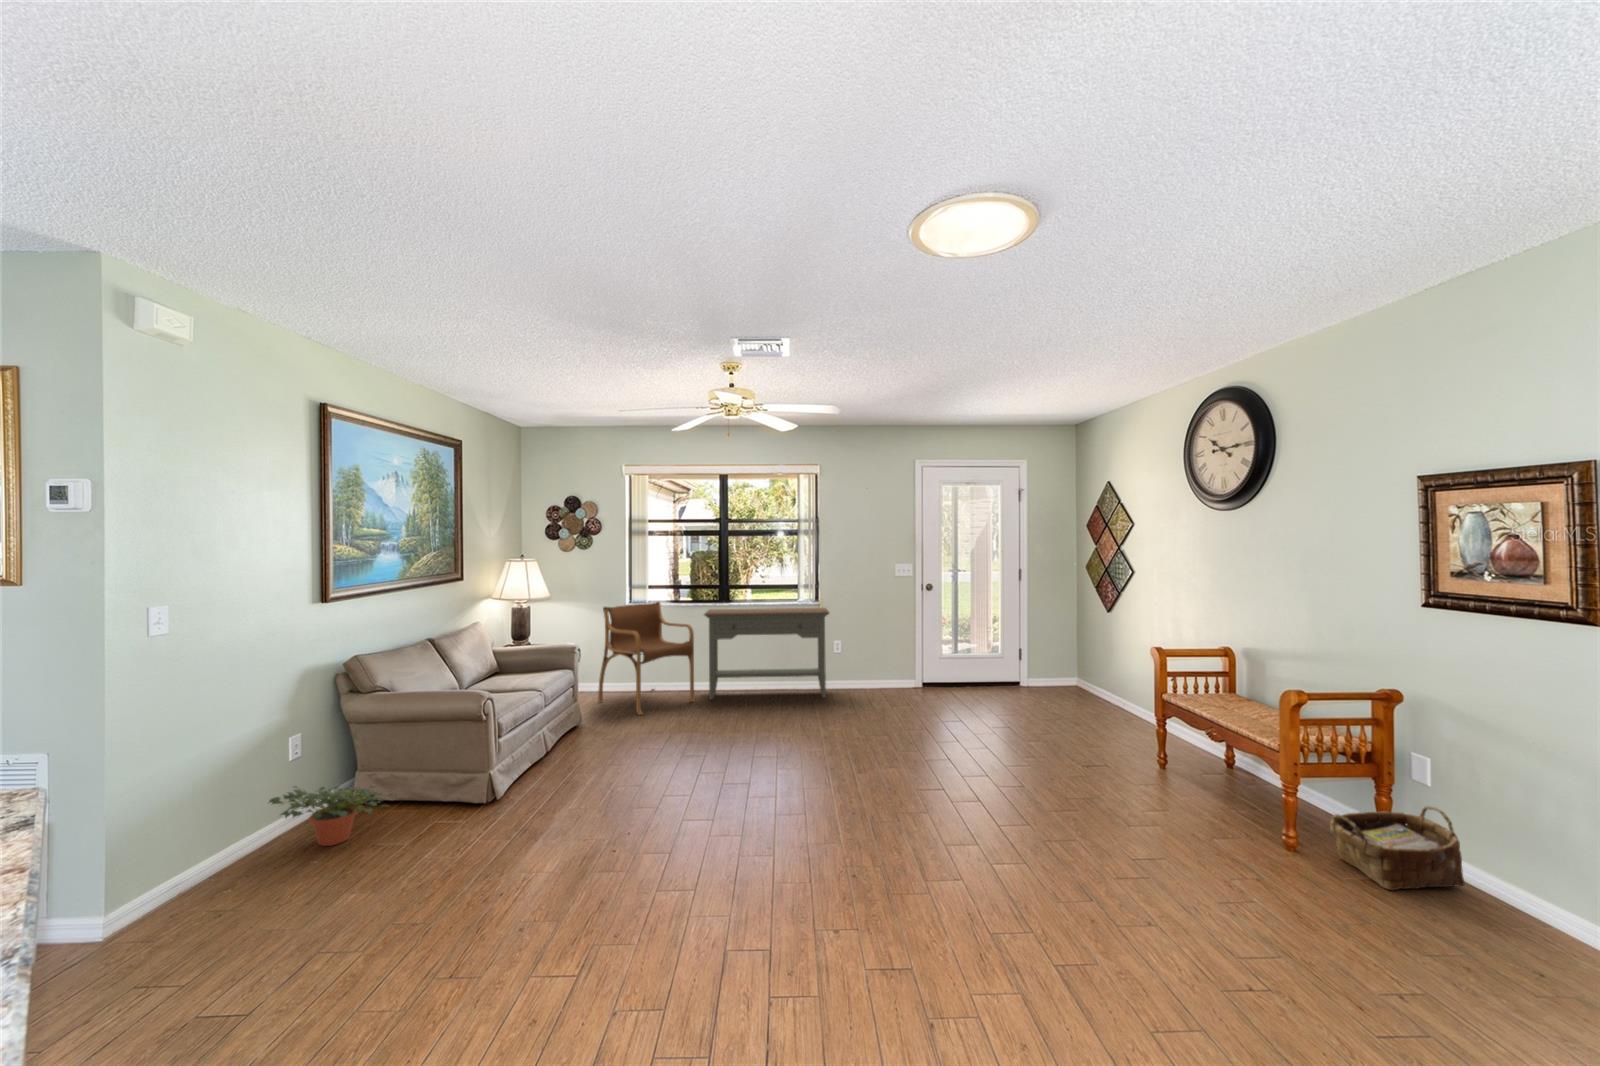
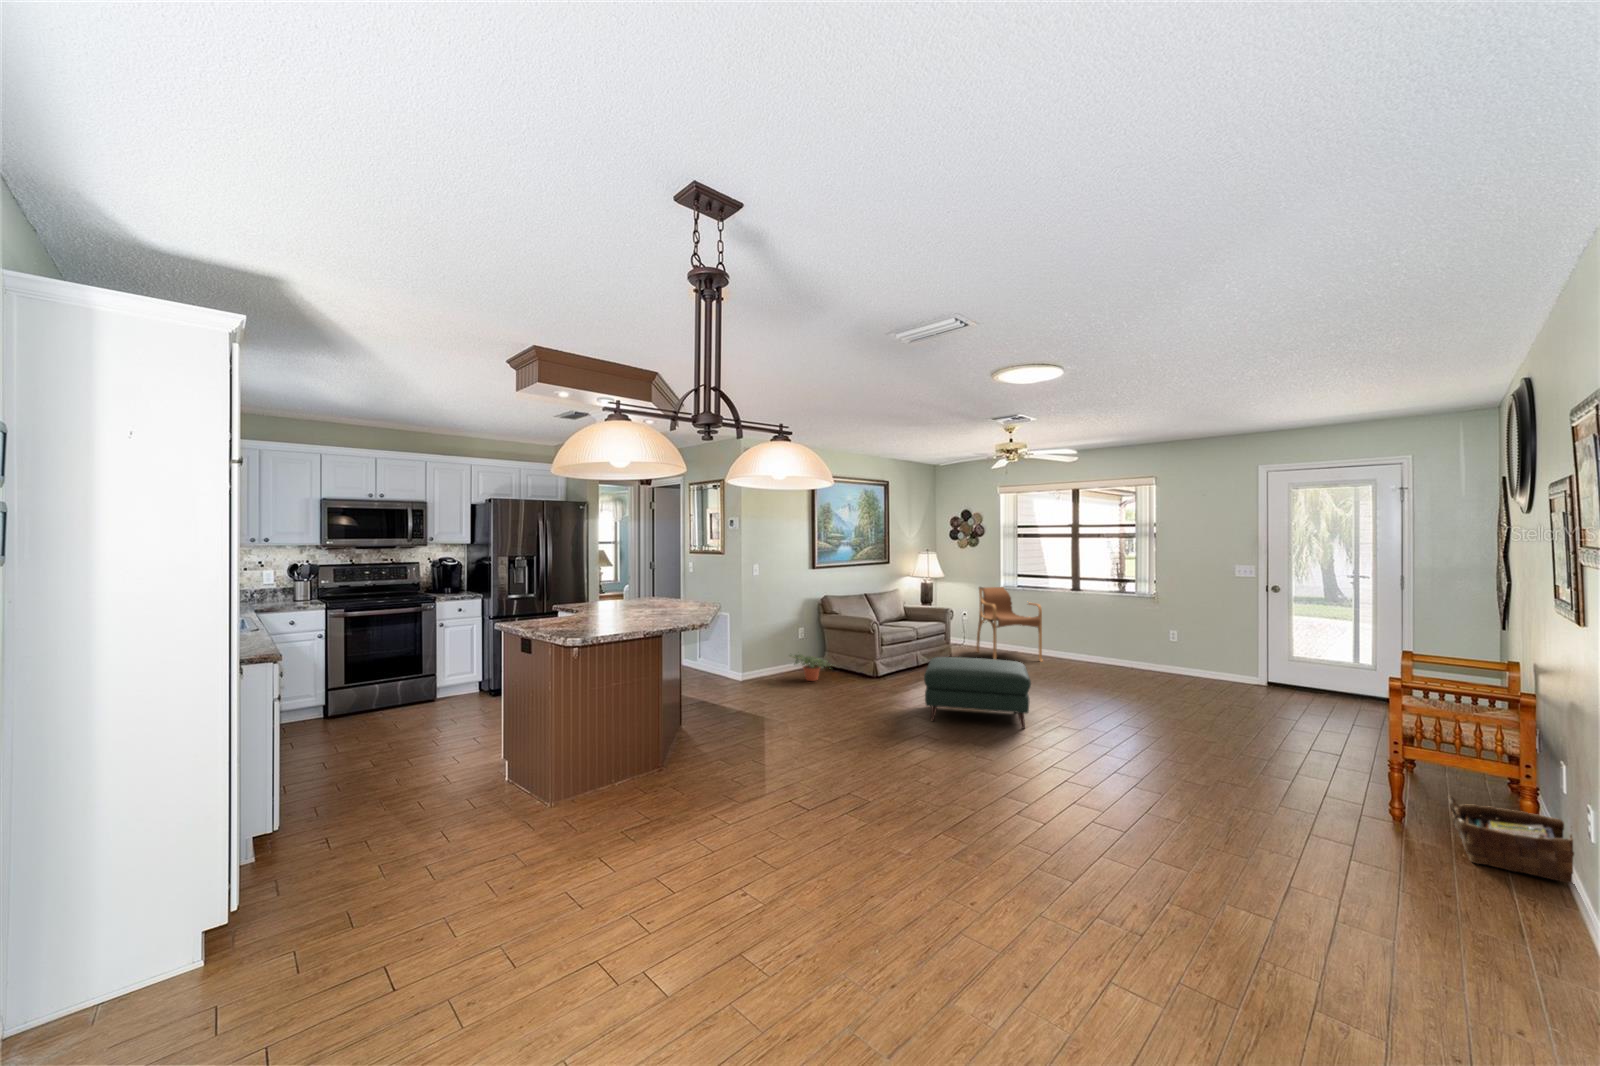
console table: present [704,608,829,700] -> none [1049,595,1163,676]
ottoman: none [624,726,819,878] -> present [924,657,1031,728]

